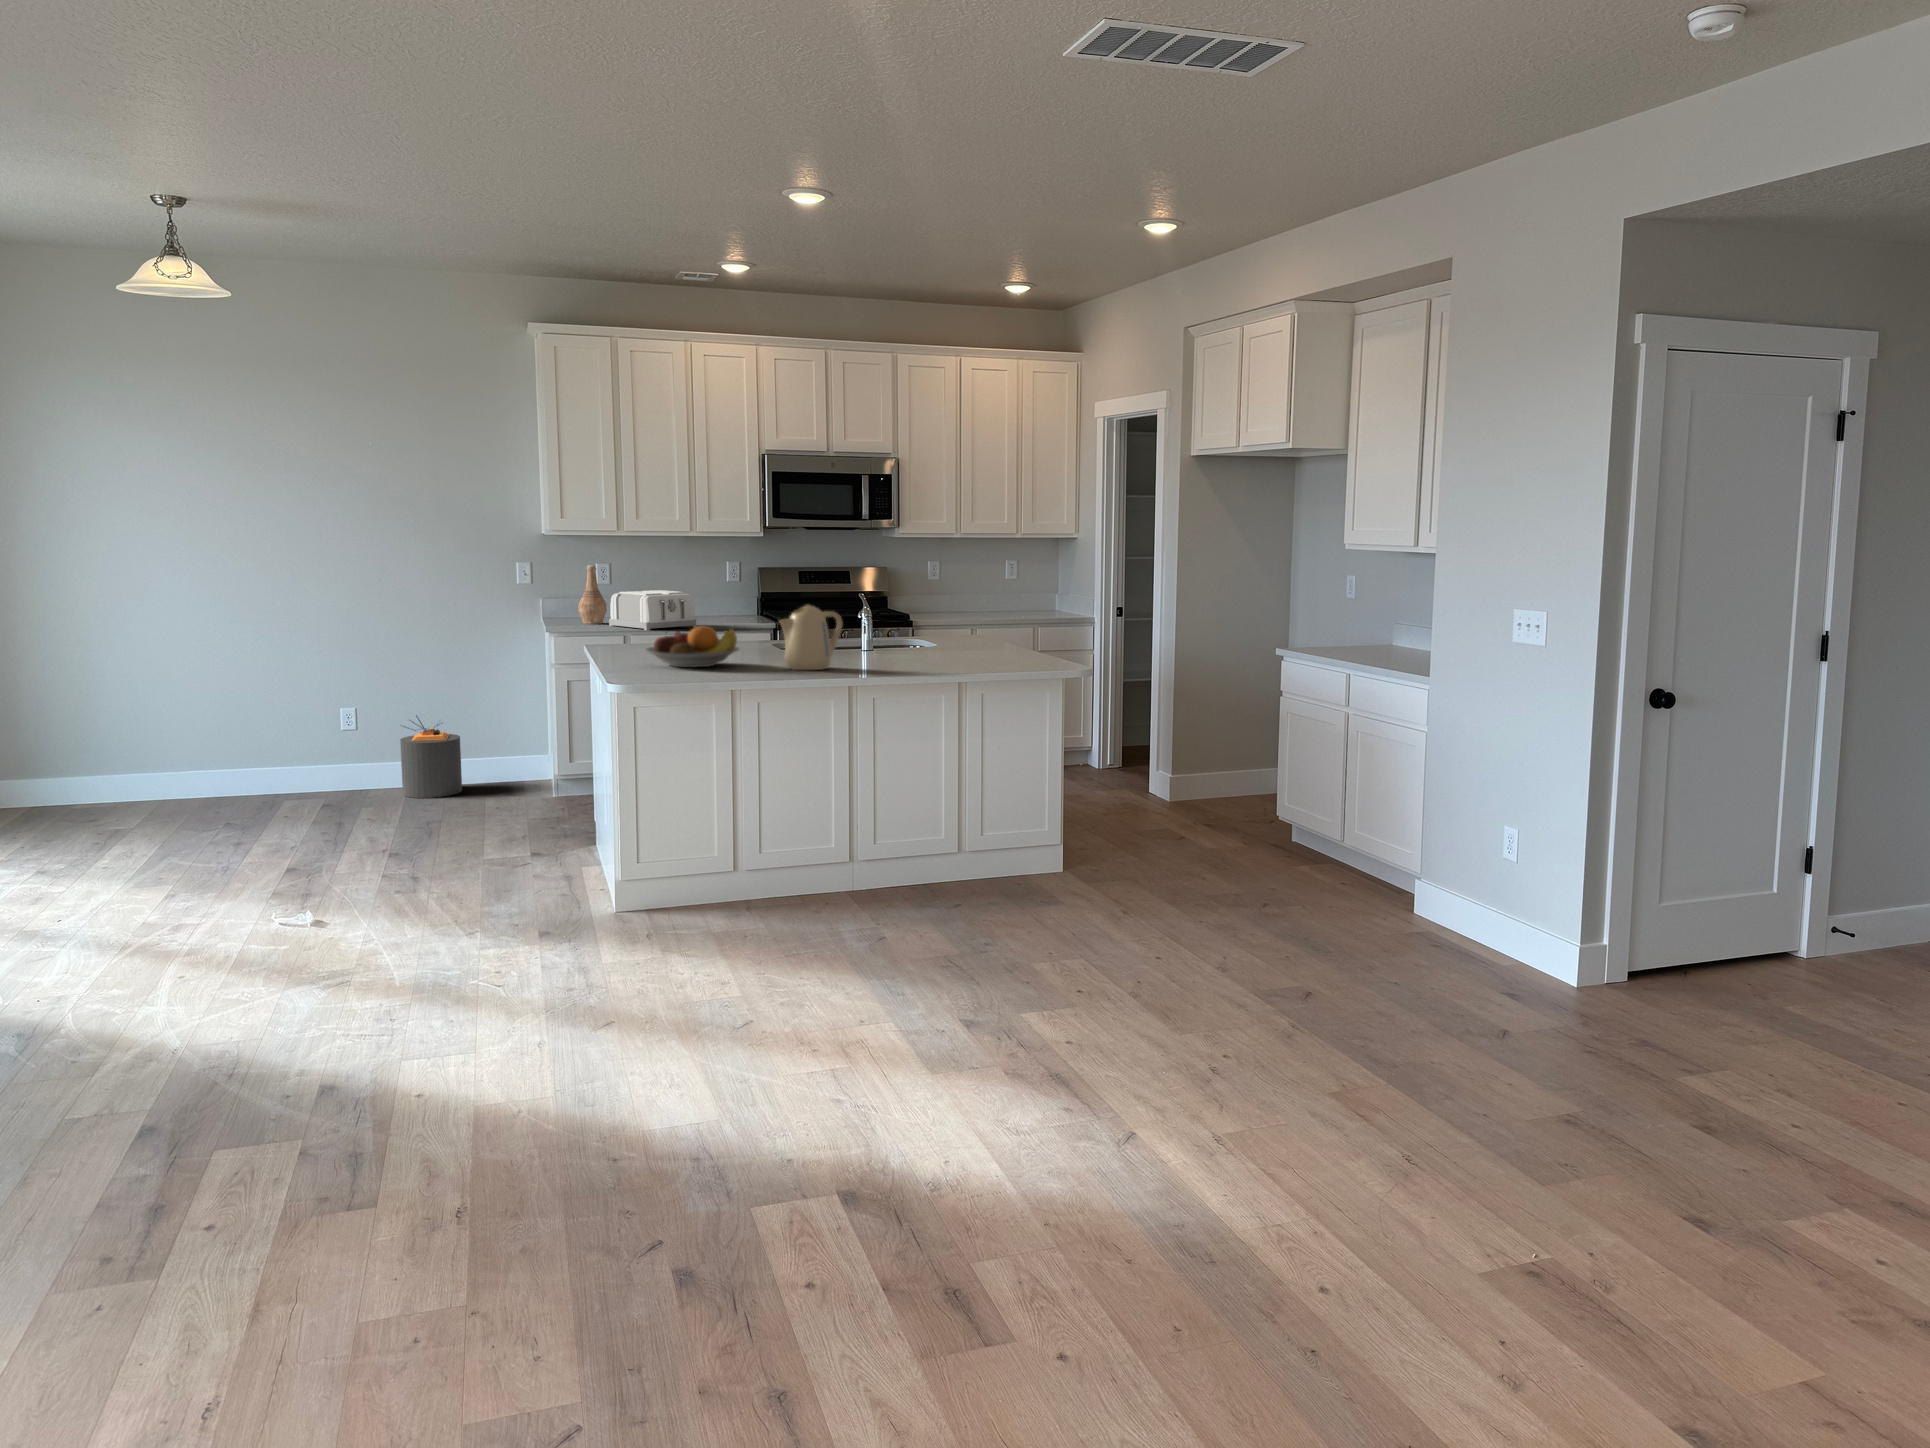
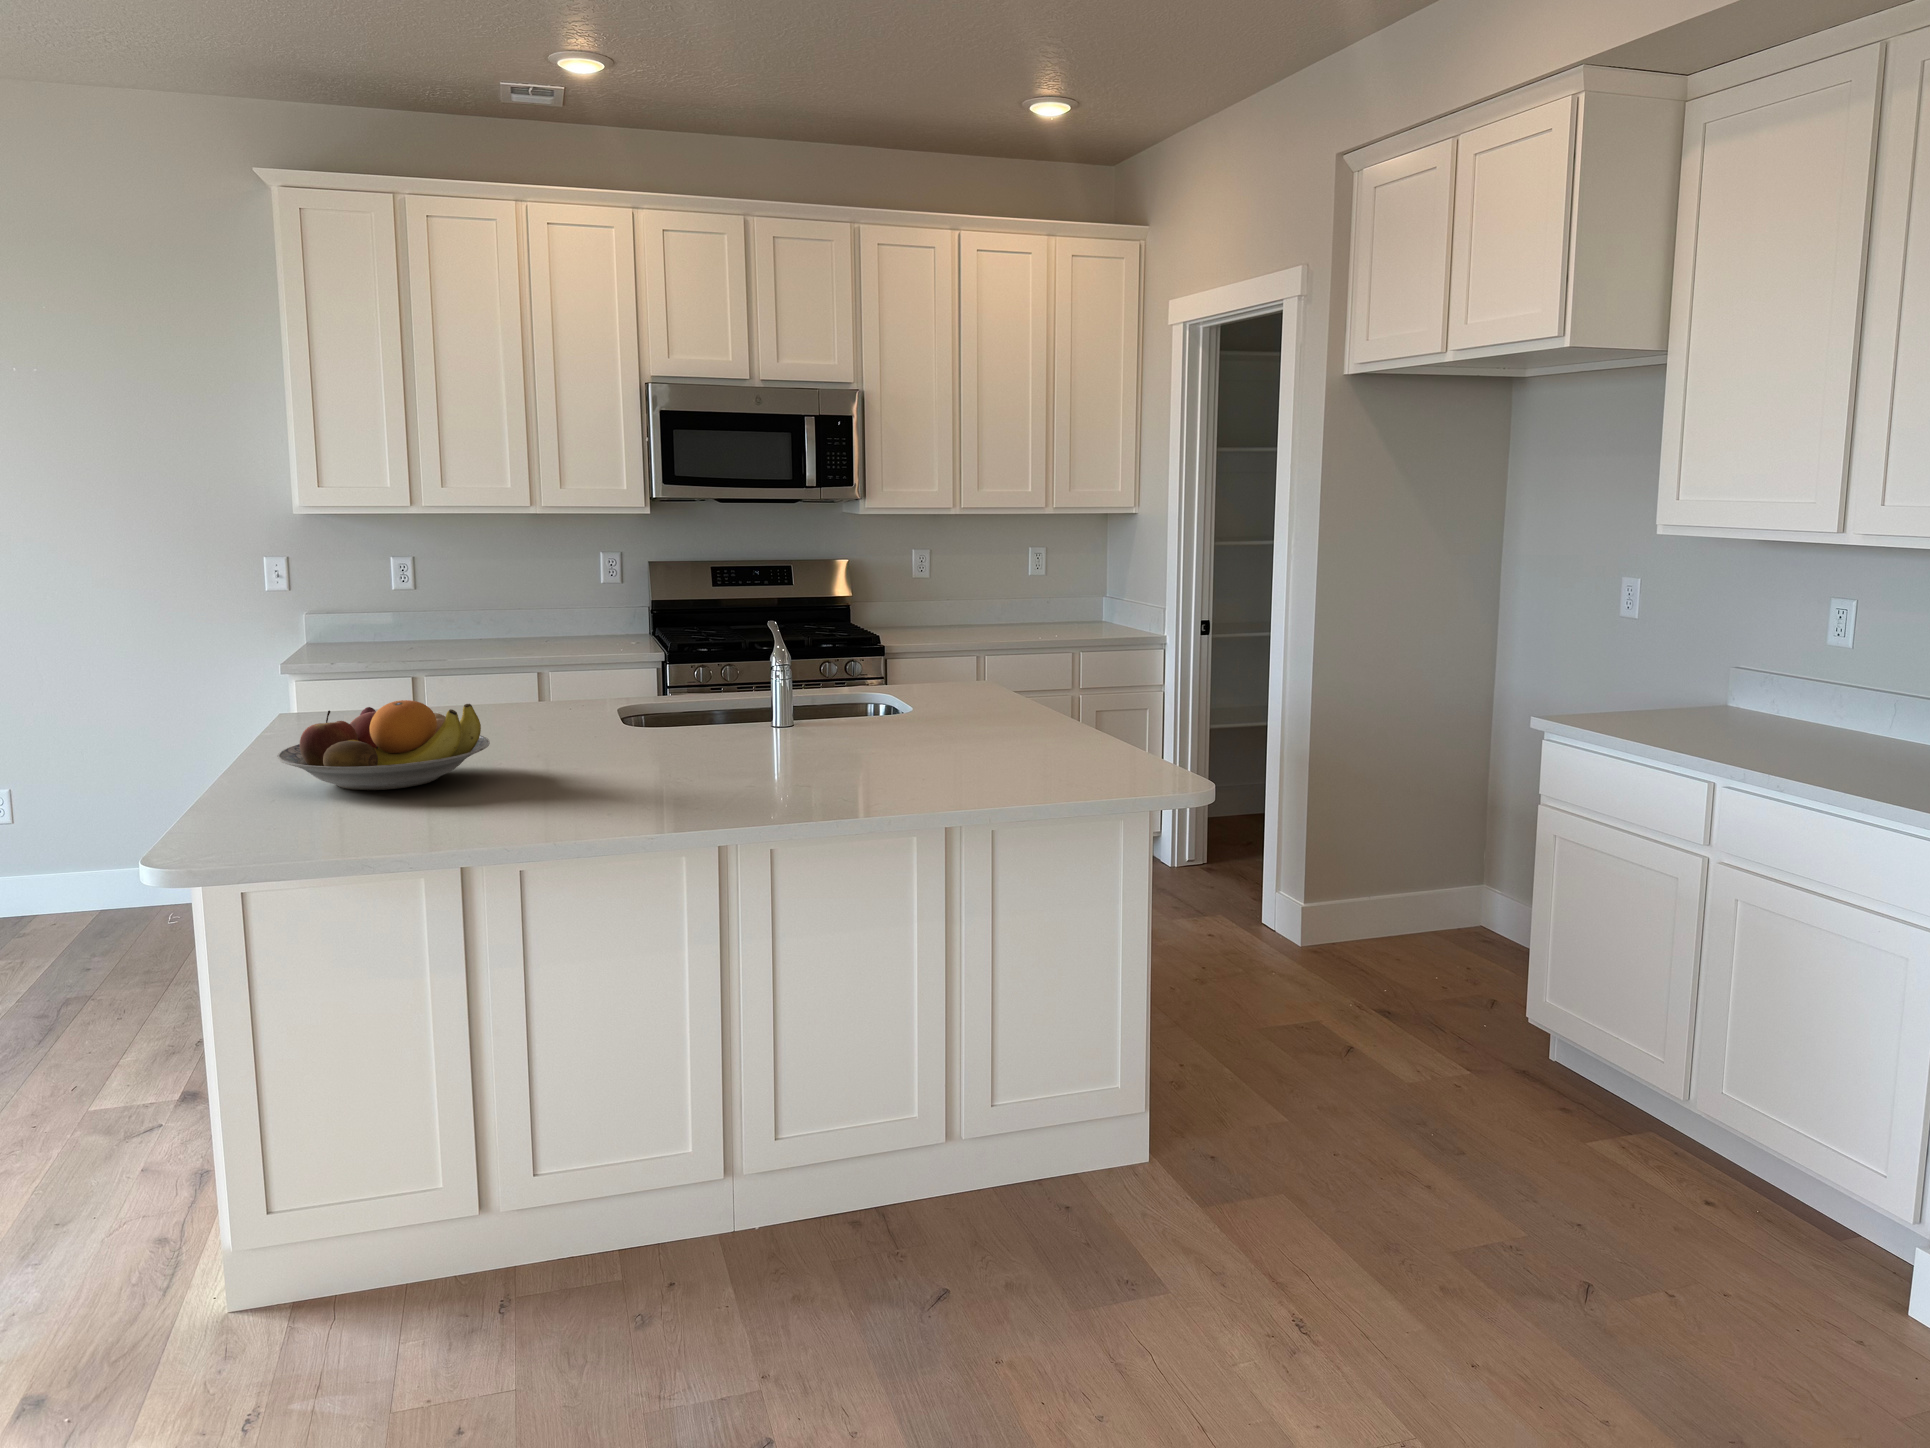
vase: present [578,565,607,624] -> none [351,561,399,655]
toaster: present [609,590,696,630] -> none [395,600,536,669]
kettle: present [779,605,842,670] -> none [561,656,701,793]
trash can: present [400,715,462,798] -> none [49,800,163,943]

